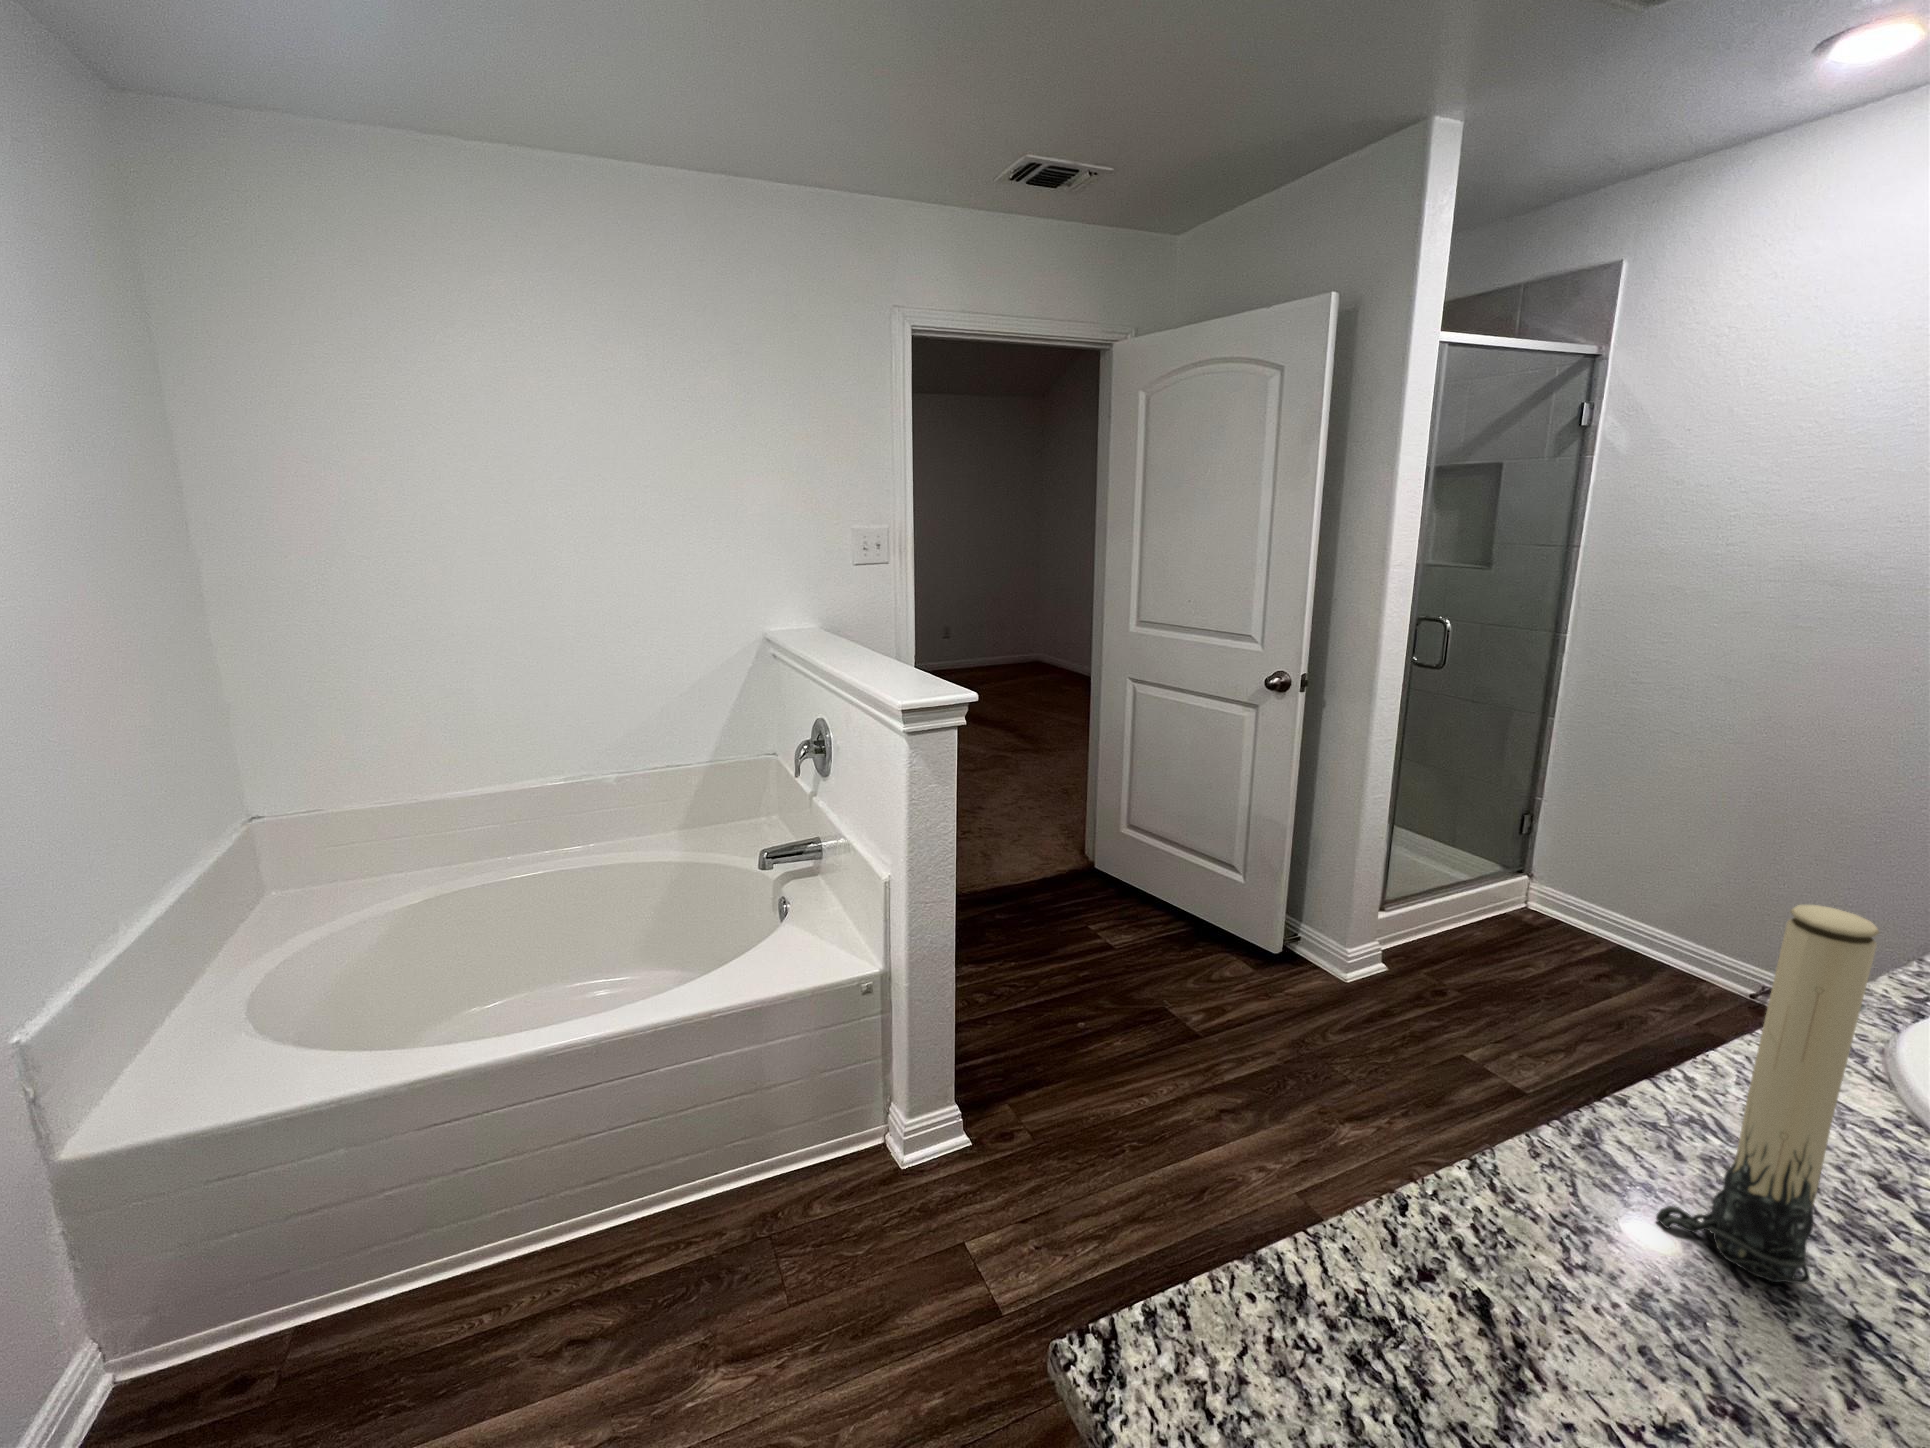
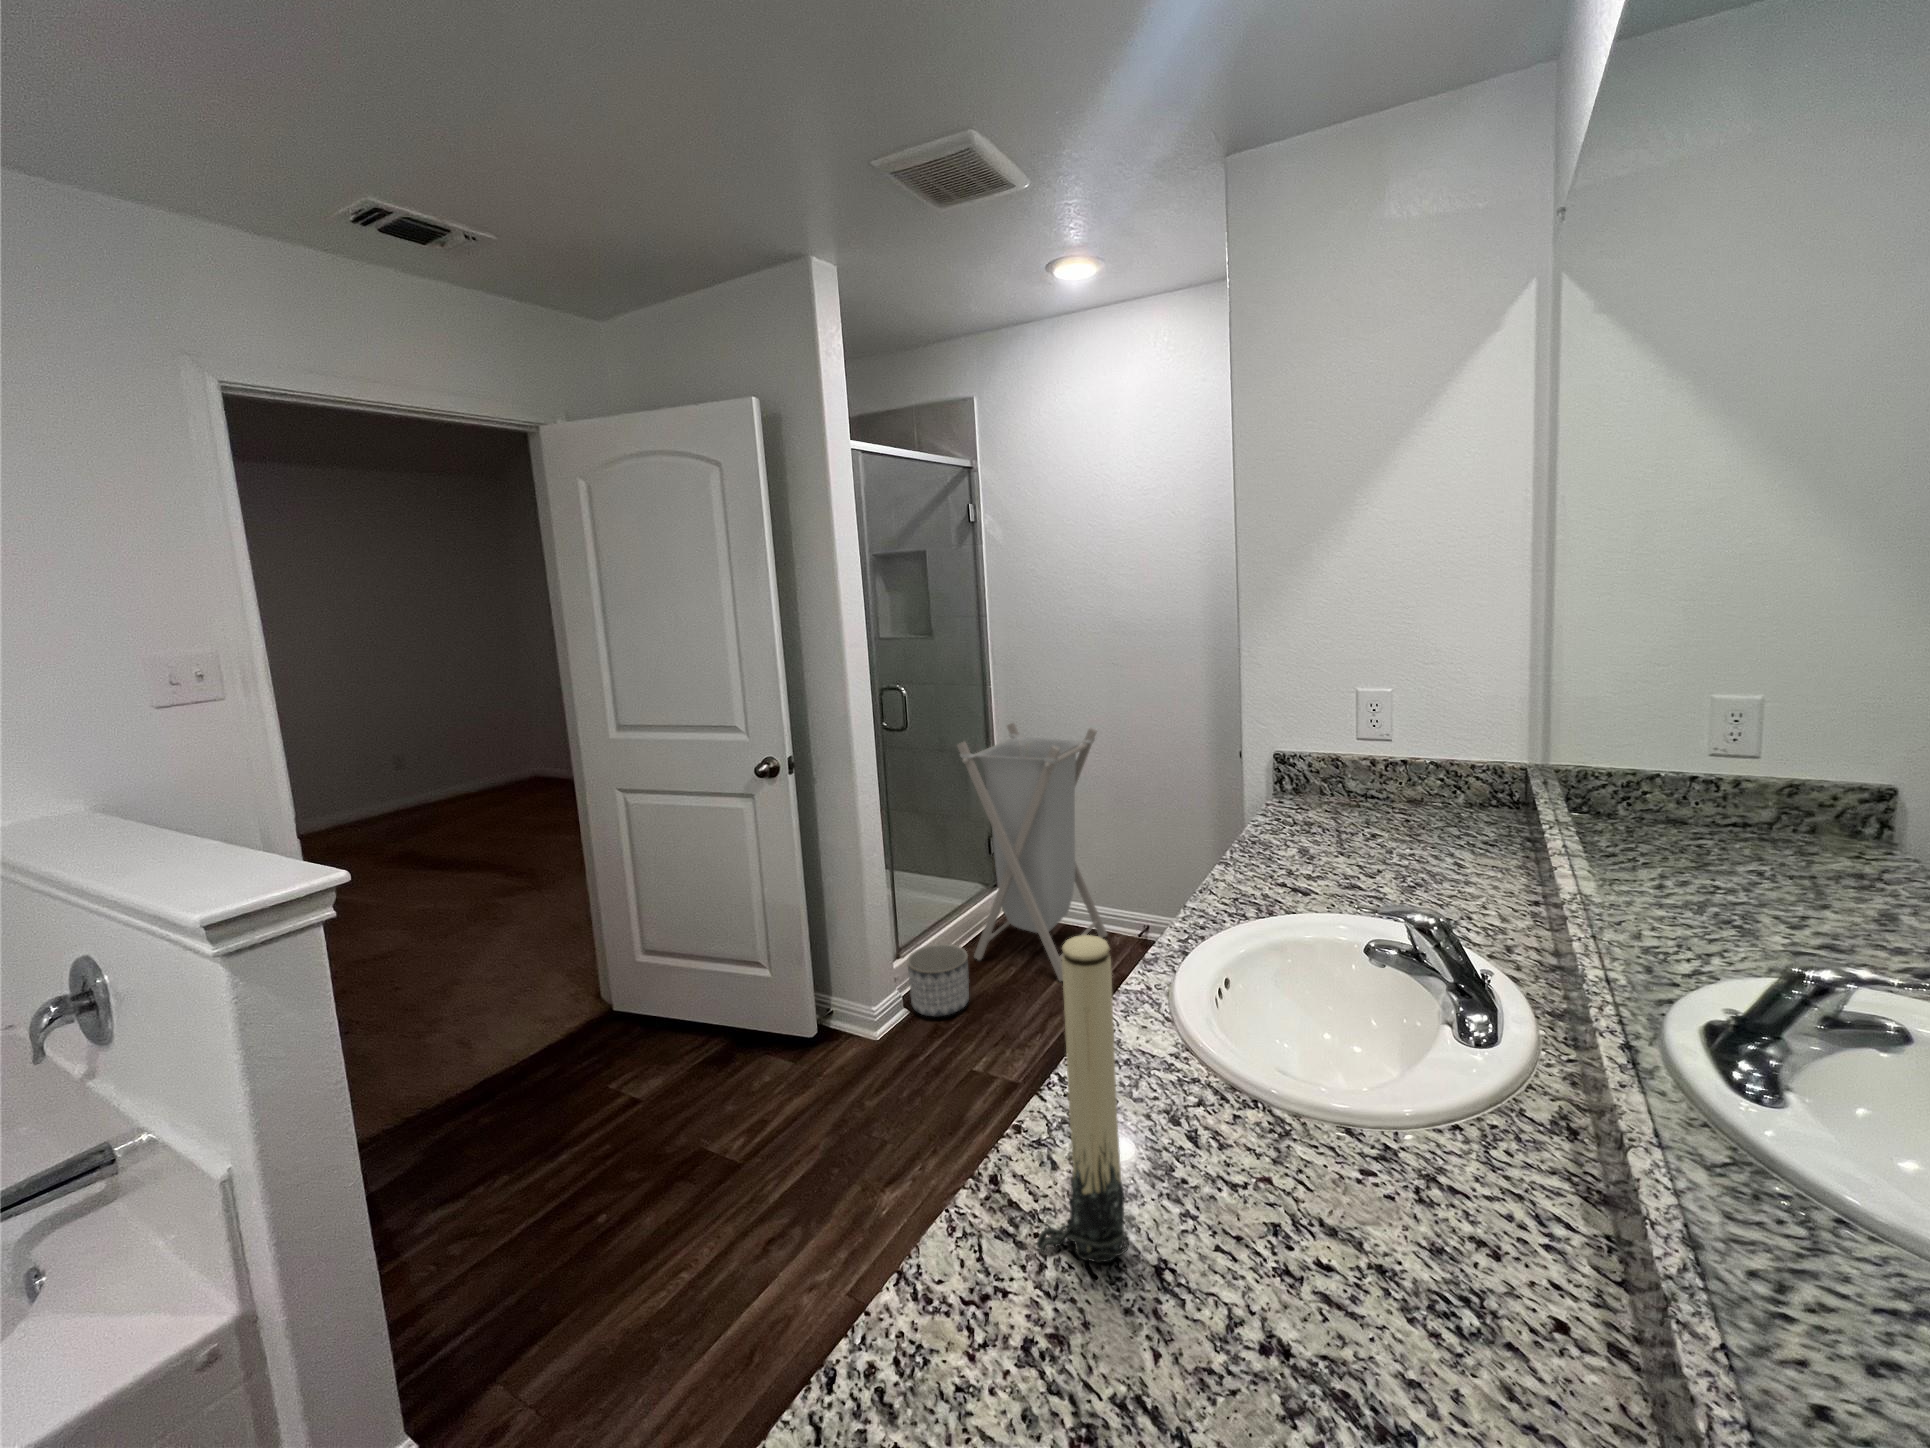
laundry hamper: none [1477,682,1742,1009] -> present [957,723,1107,981]
planter: none [1391,908,1475,989] -> present [907,944,969,1017]

